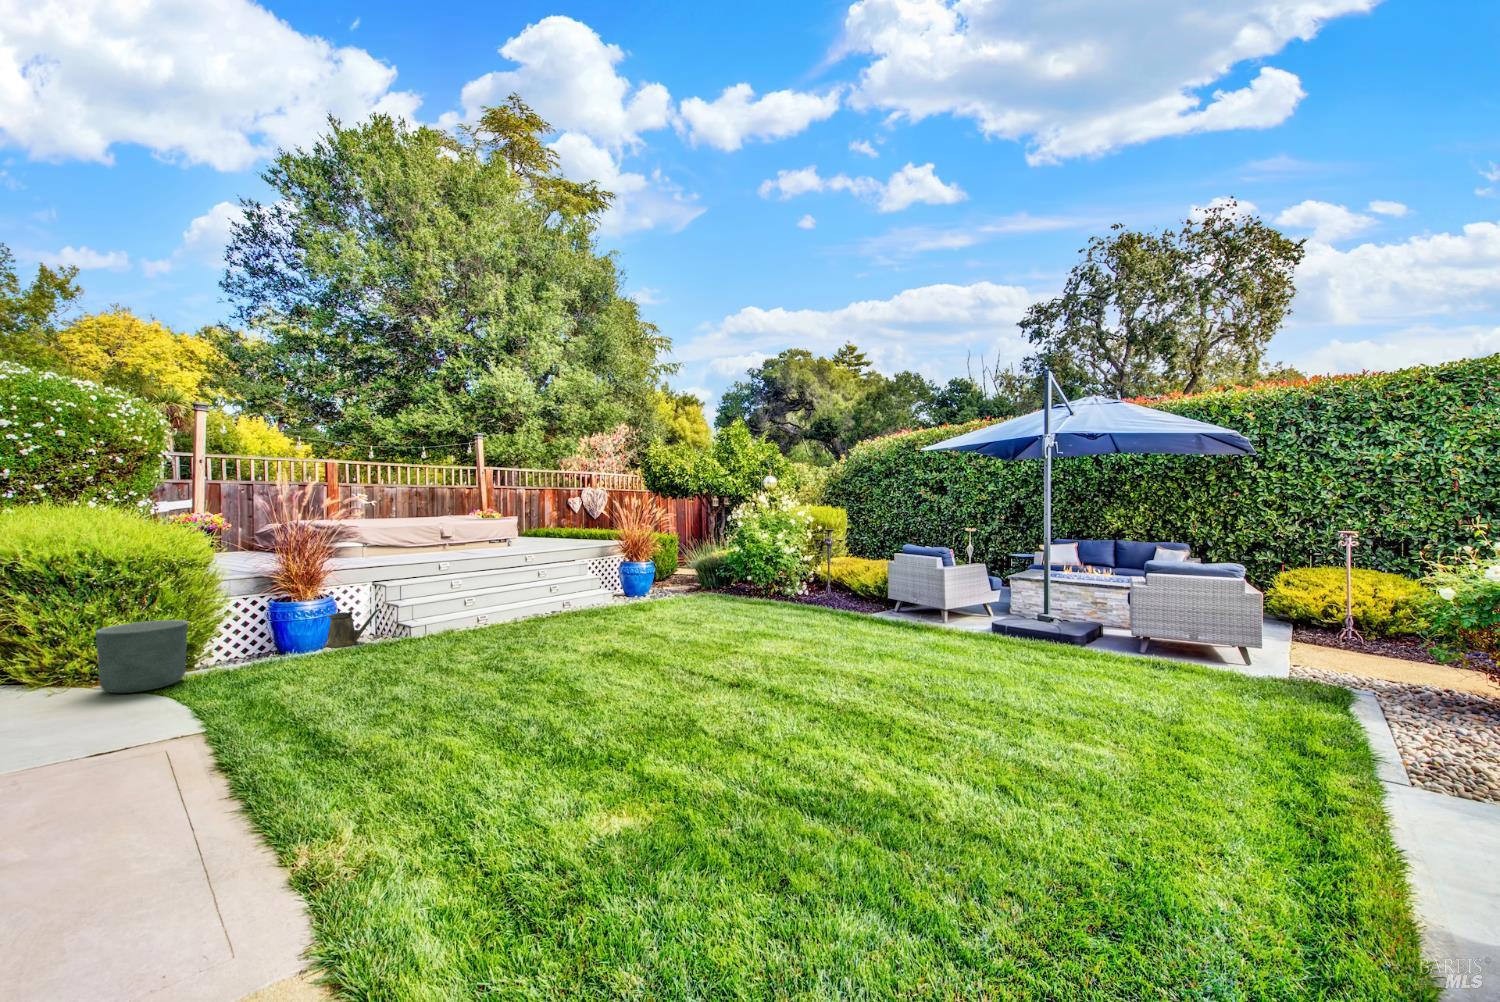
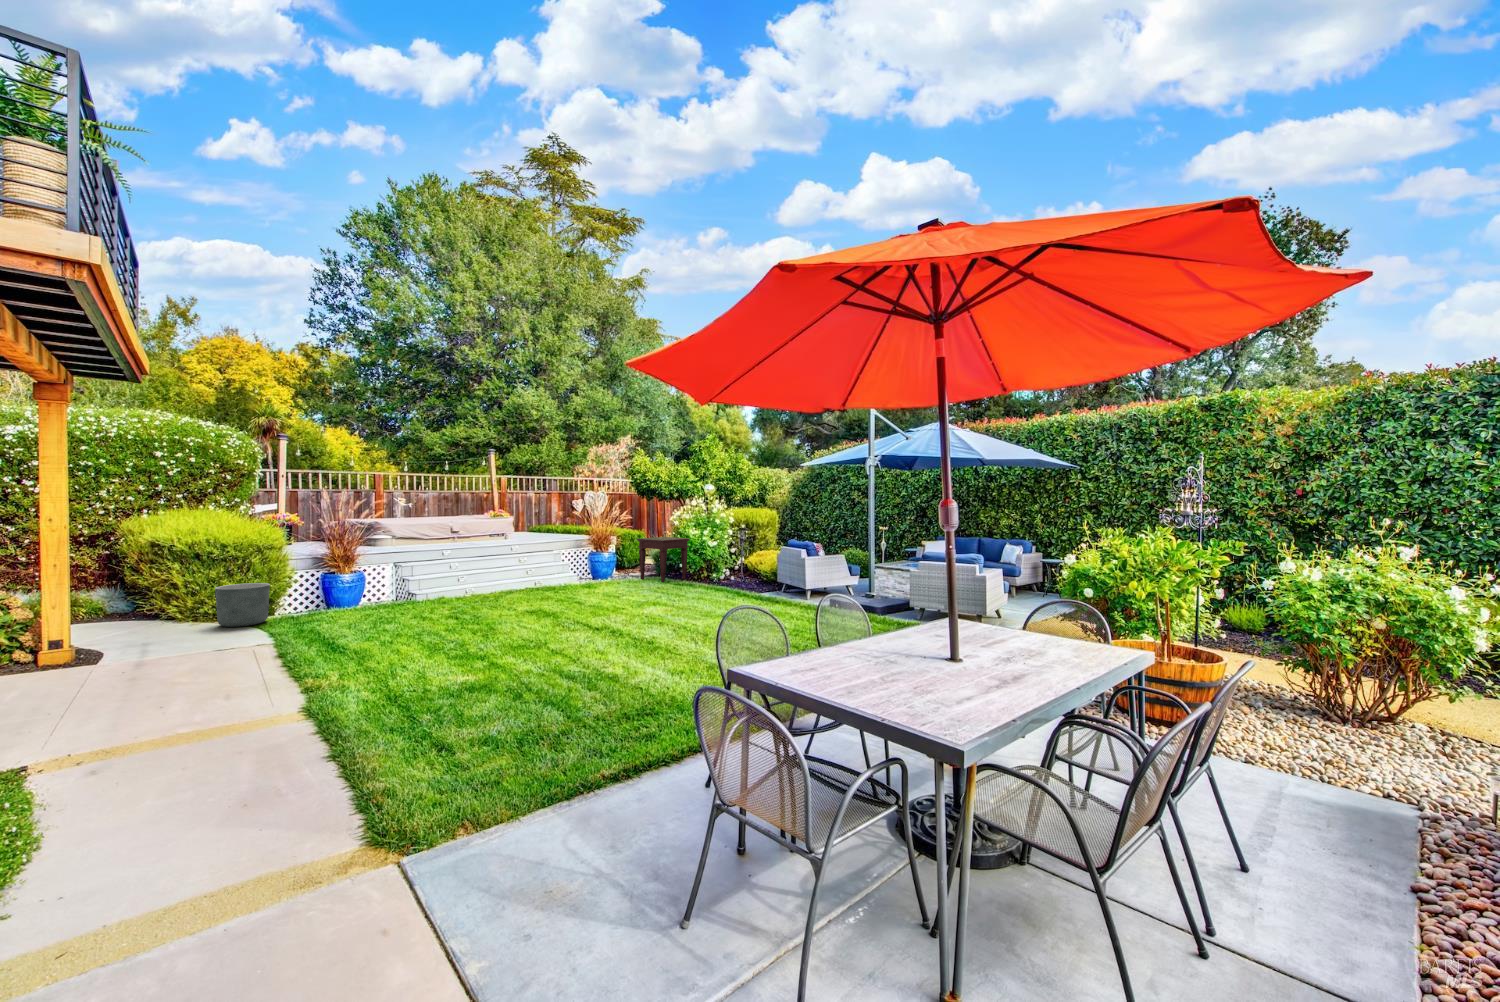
side table: none [689,541,757,600] -> present [637,537,690,582]
watering can: present [326,609,381,647] -> none [356,580,397,606]

